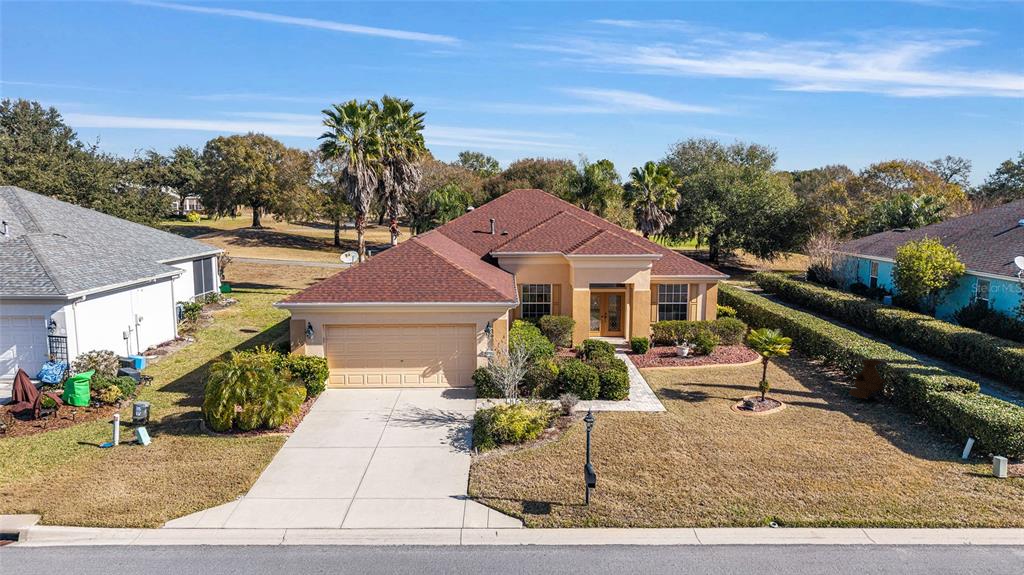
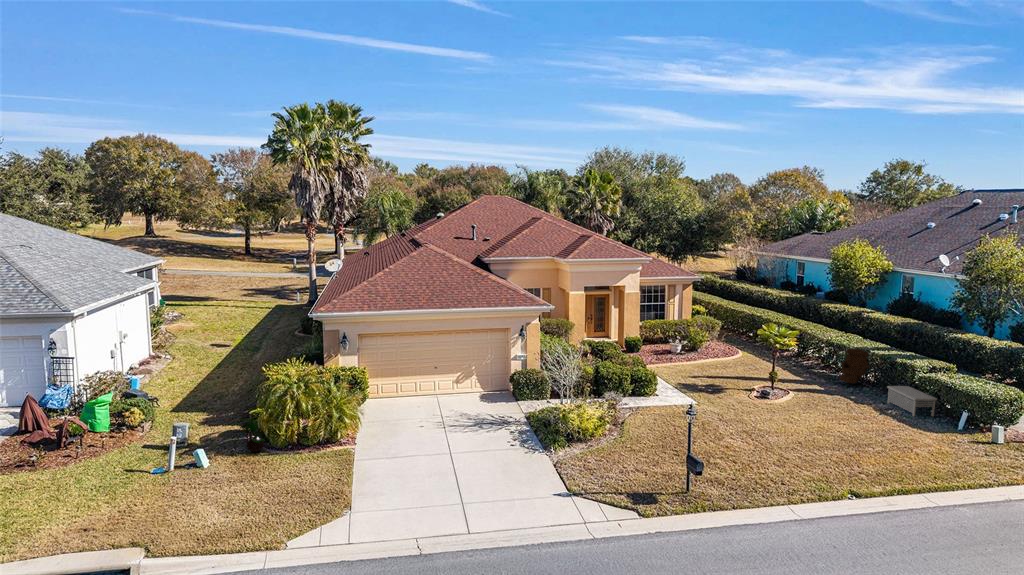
potted tree: none [180,399,207,433] -> present [240,420,264,452]
storage bench: none [894,403,946,442] -> present [887,386,937,416]

